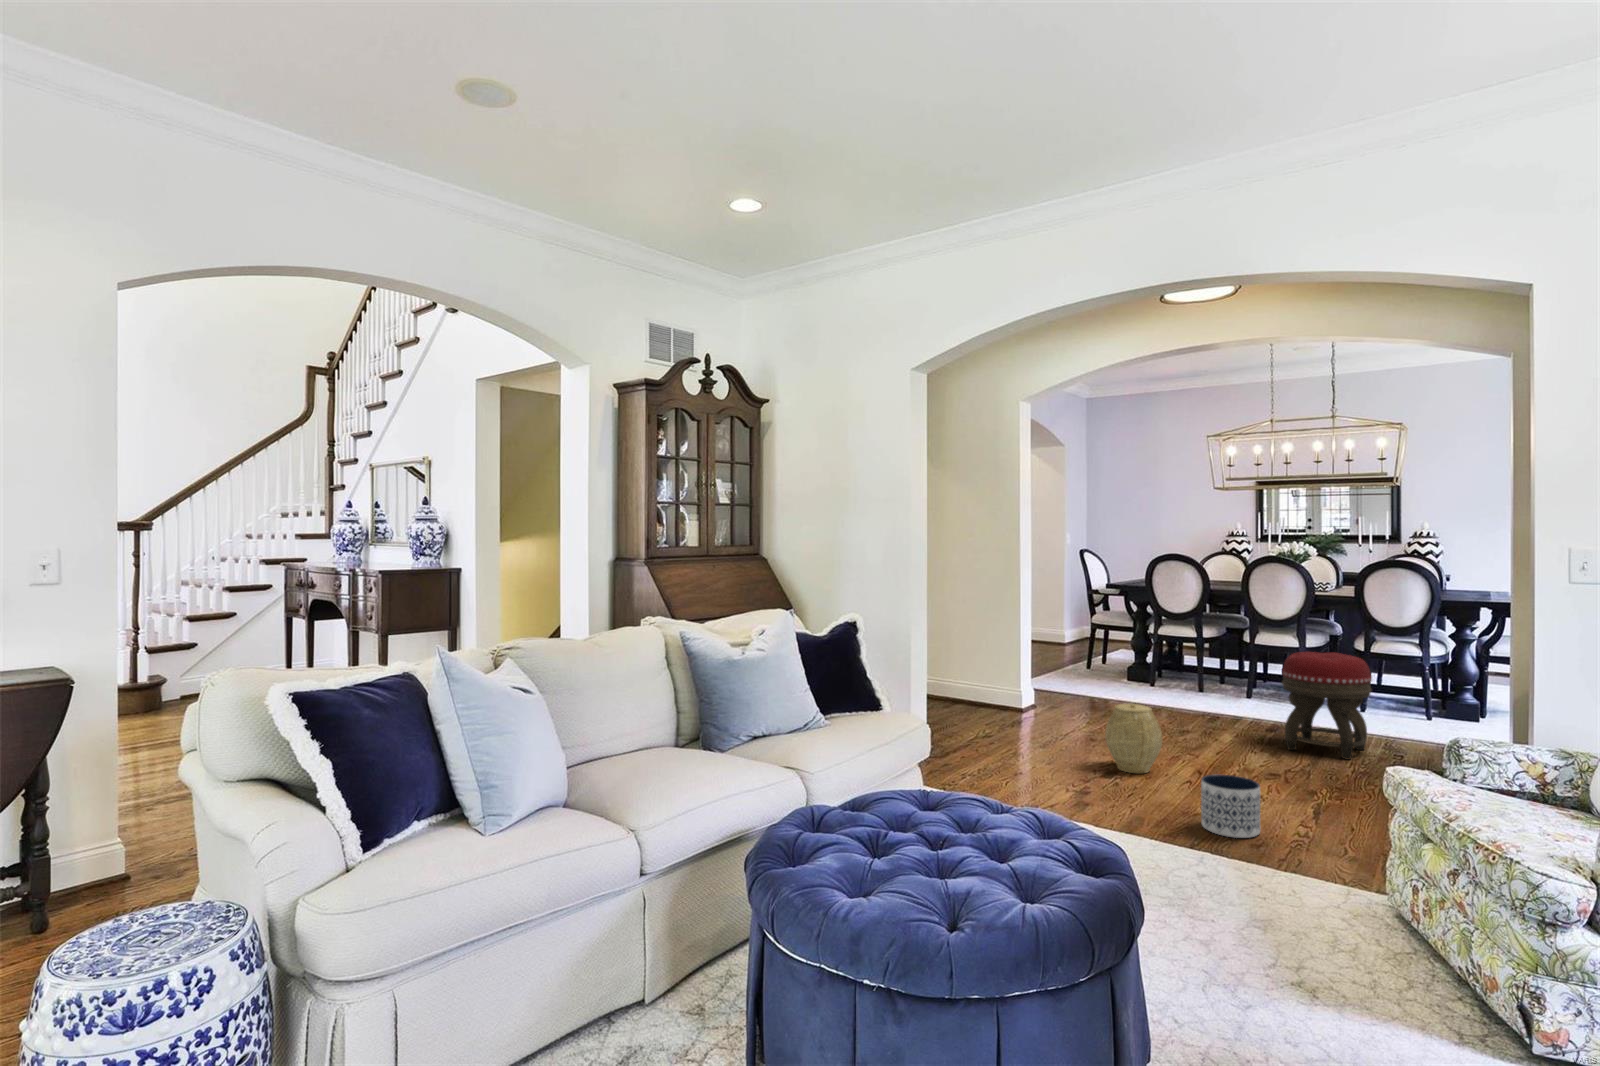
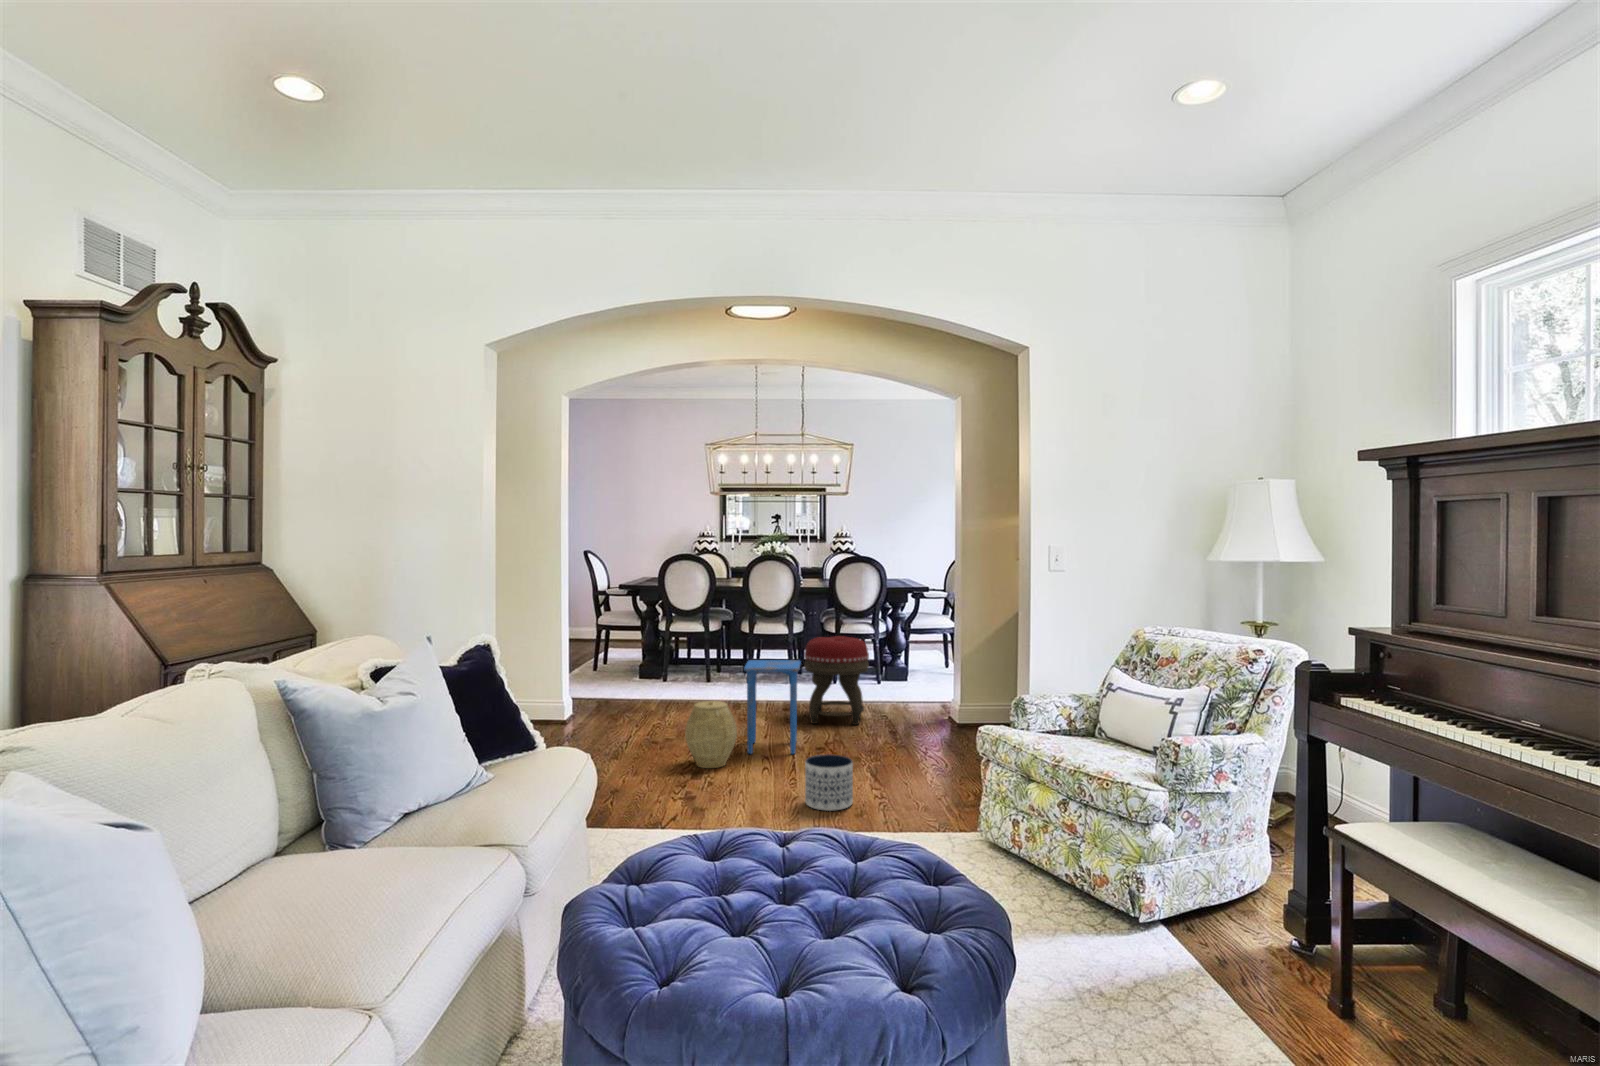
side table: none [1177,668,1255,776] -> present [744,660,801,754]

